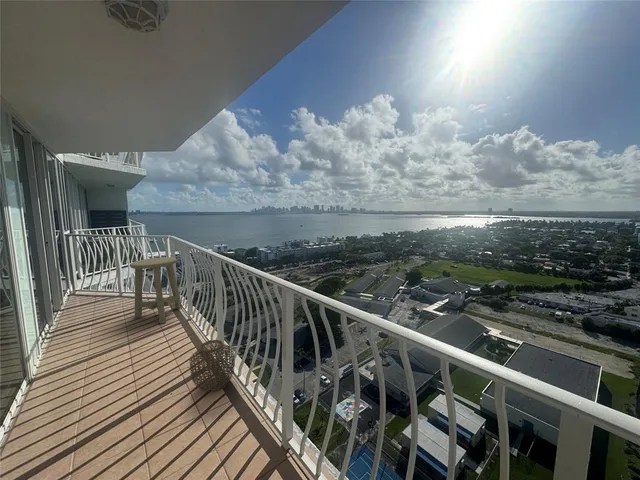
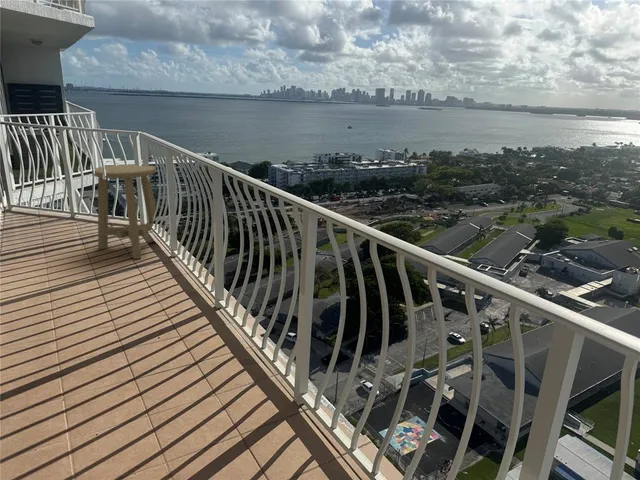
woven basket: present [189,340,235,392] -> none [181,277,238,341]

